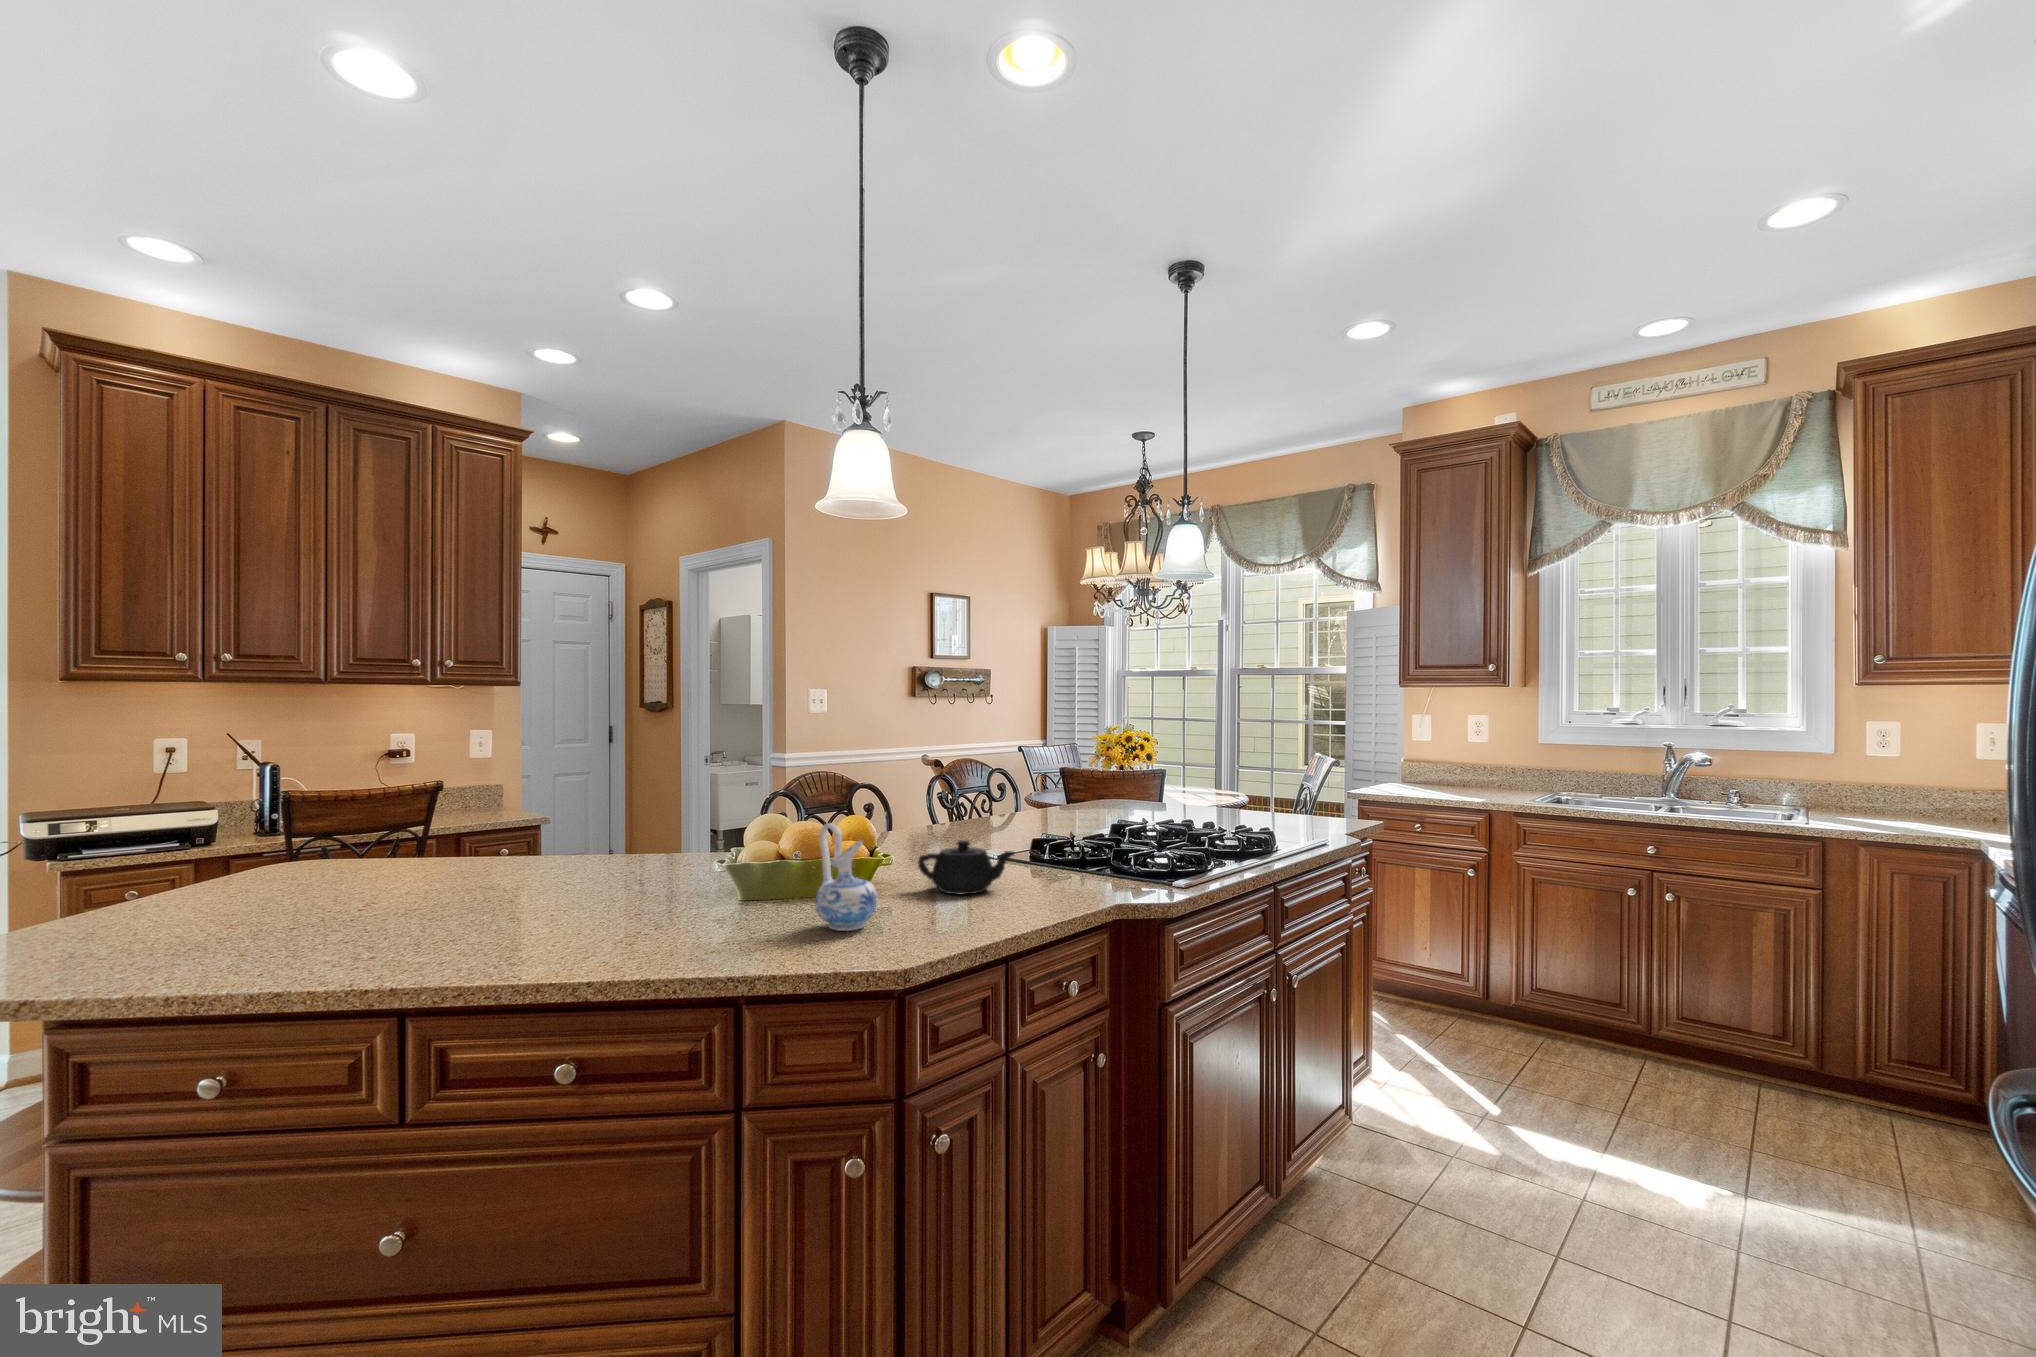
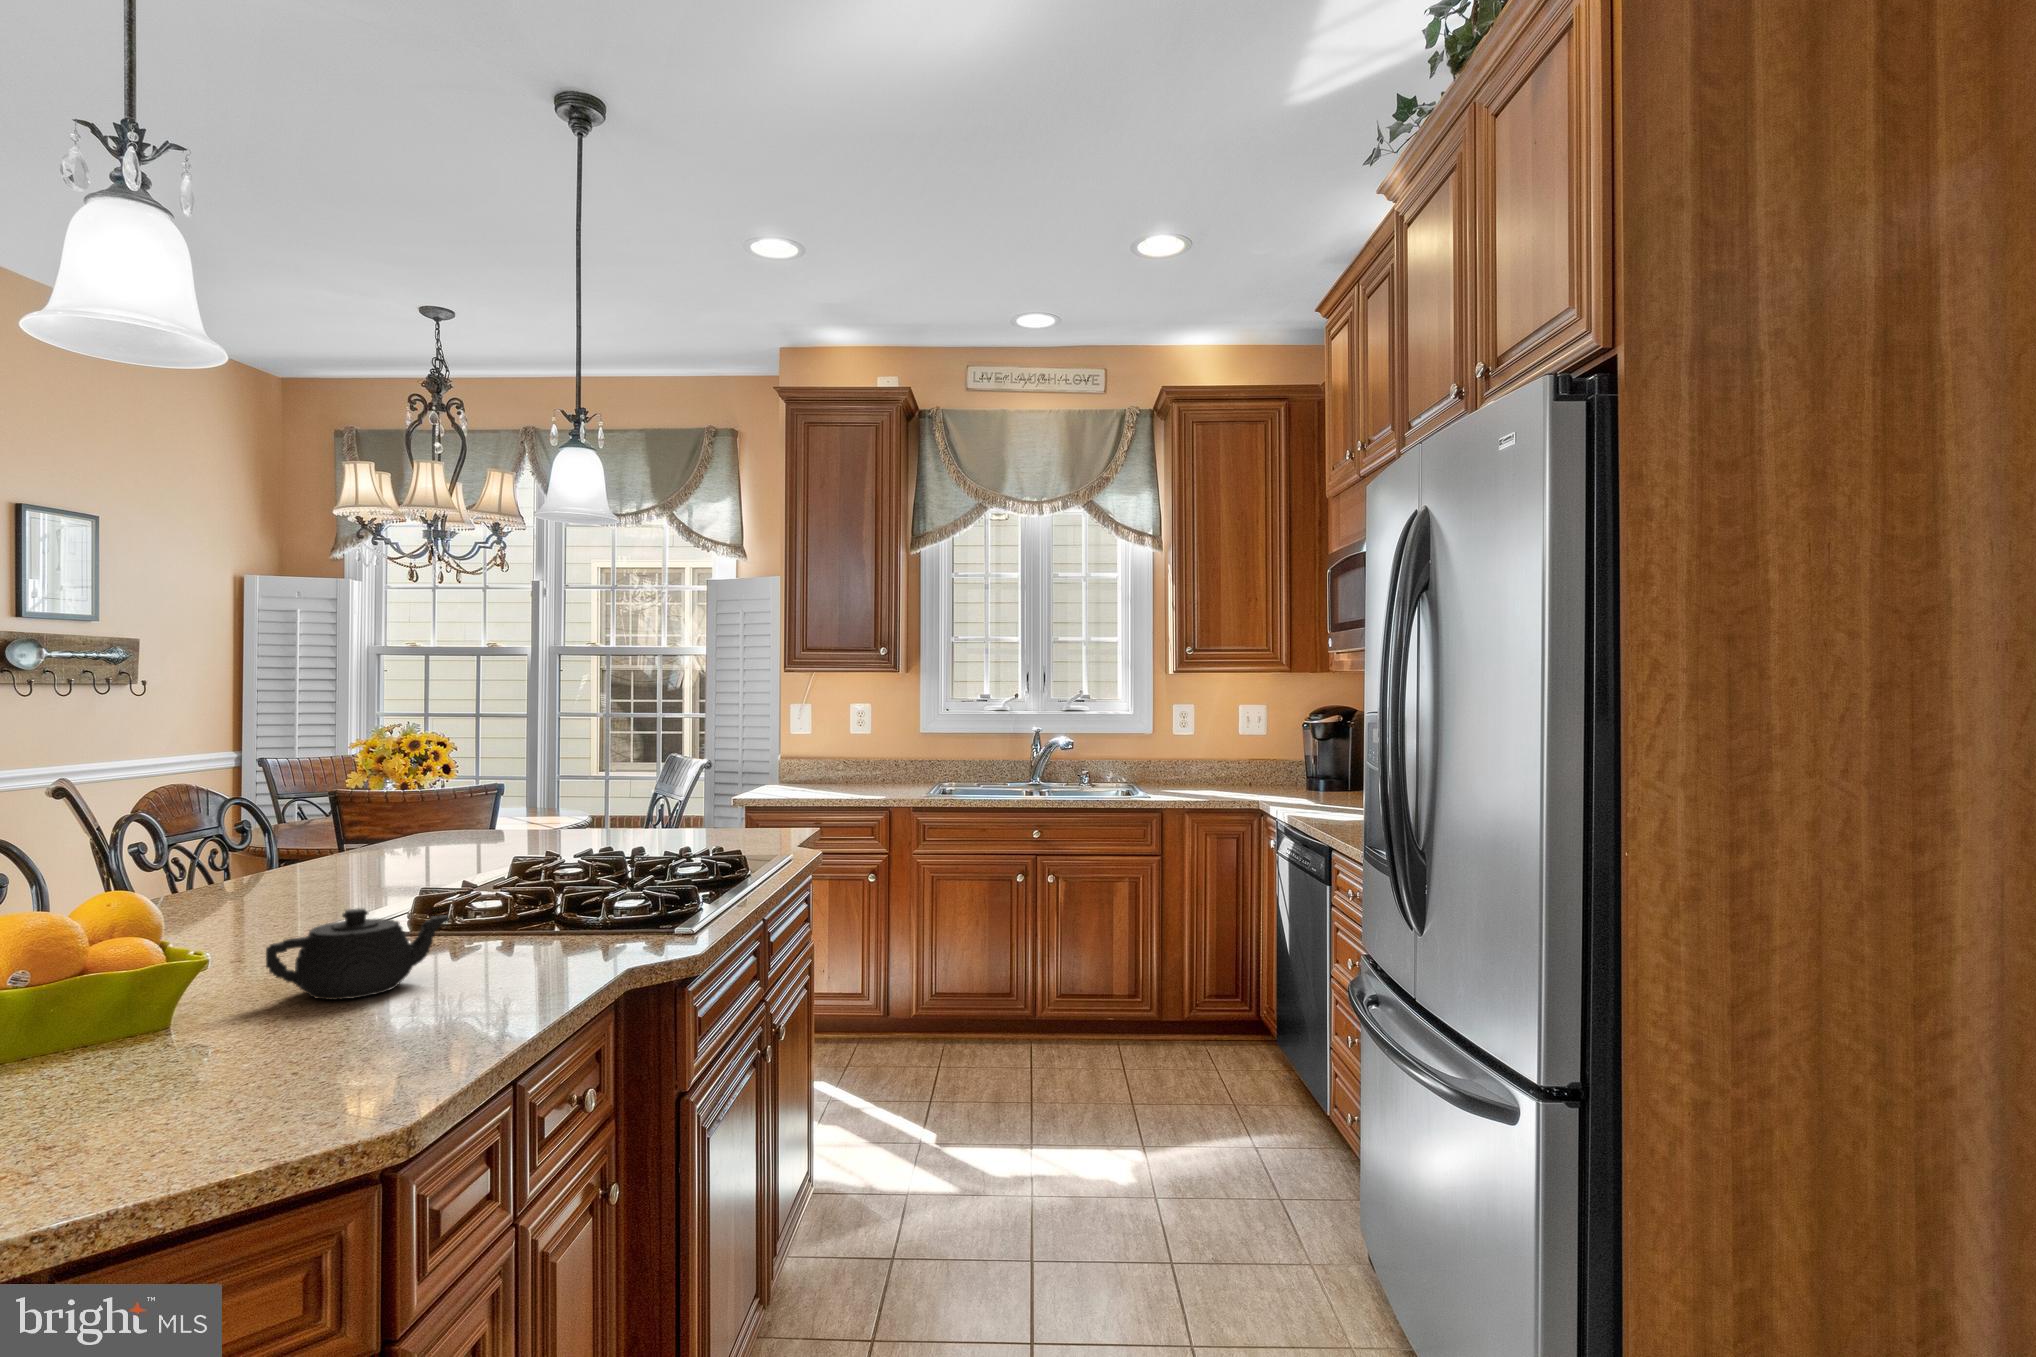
ceramic pitcher: present [815,823,877,931] -> none [119,904,259,1100]

